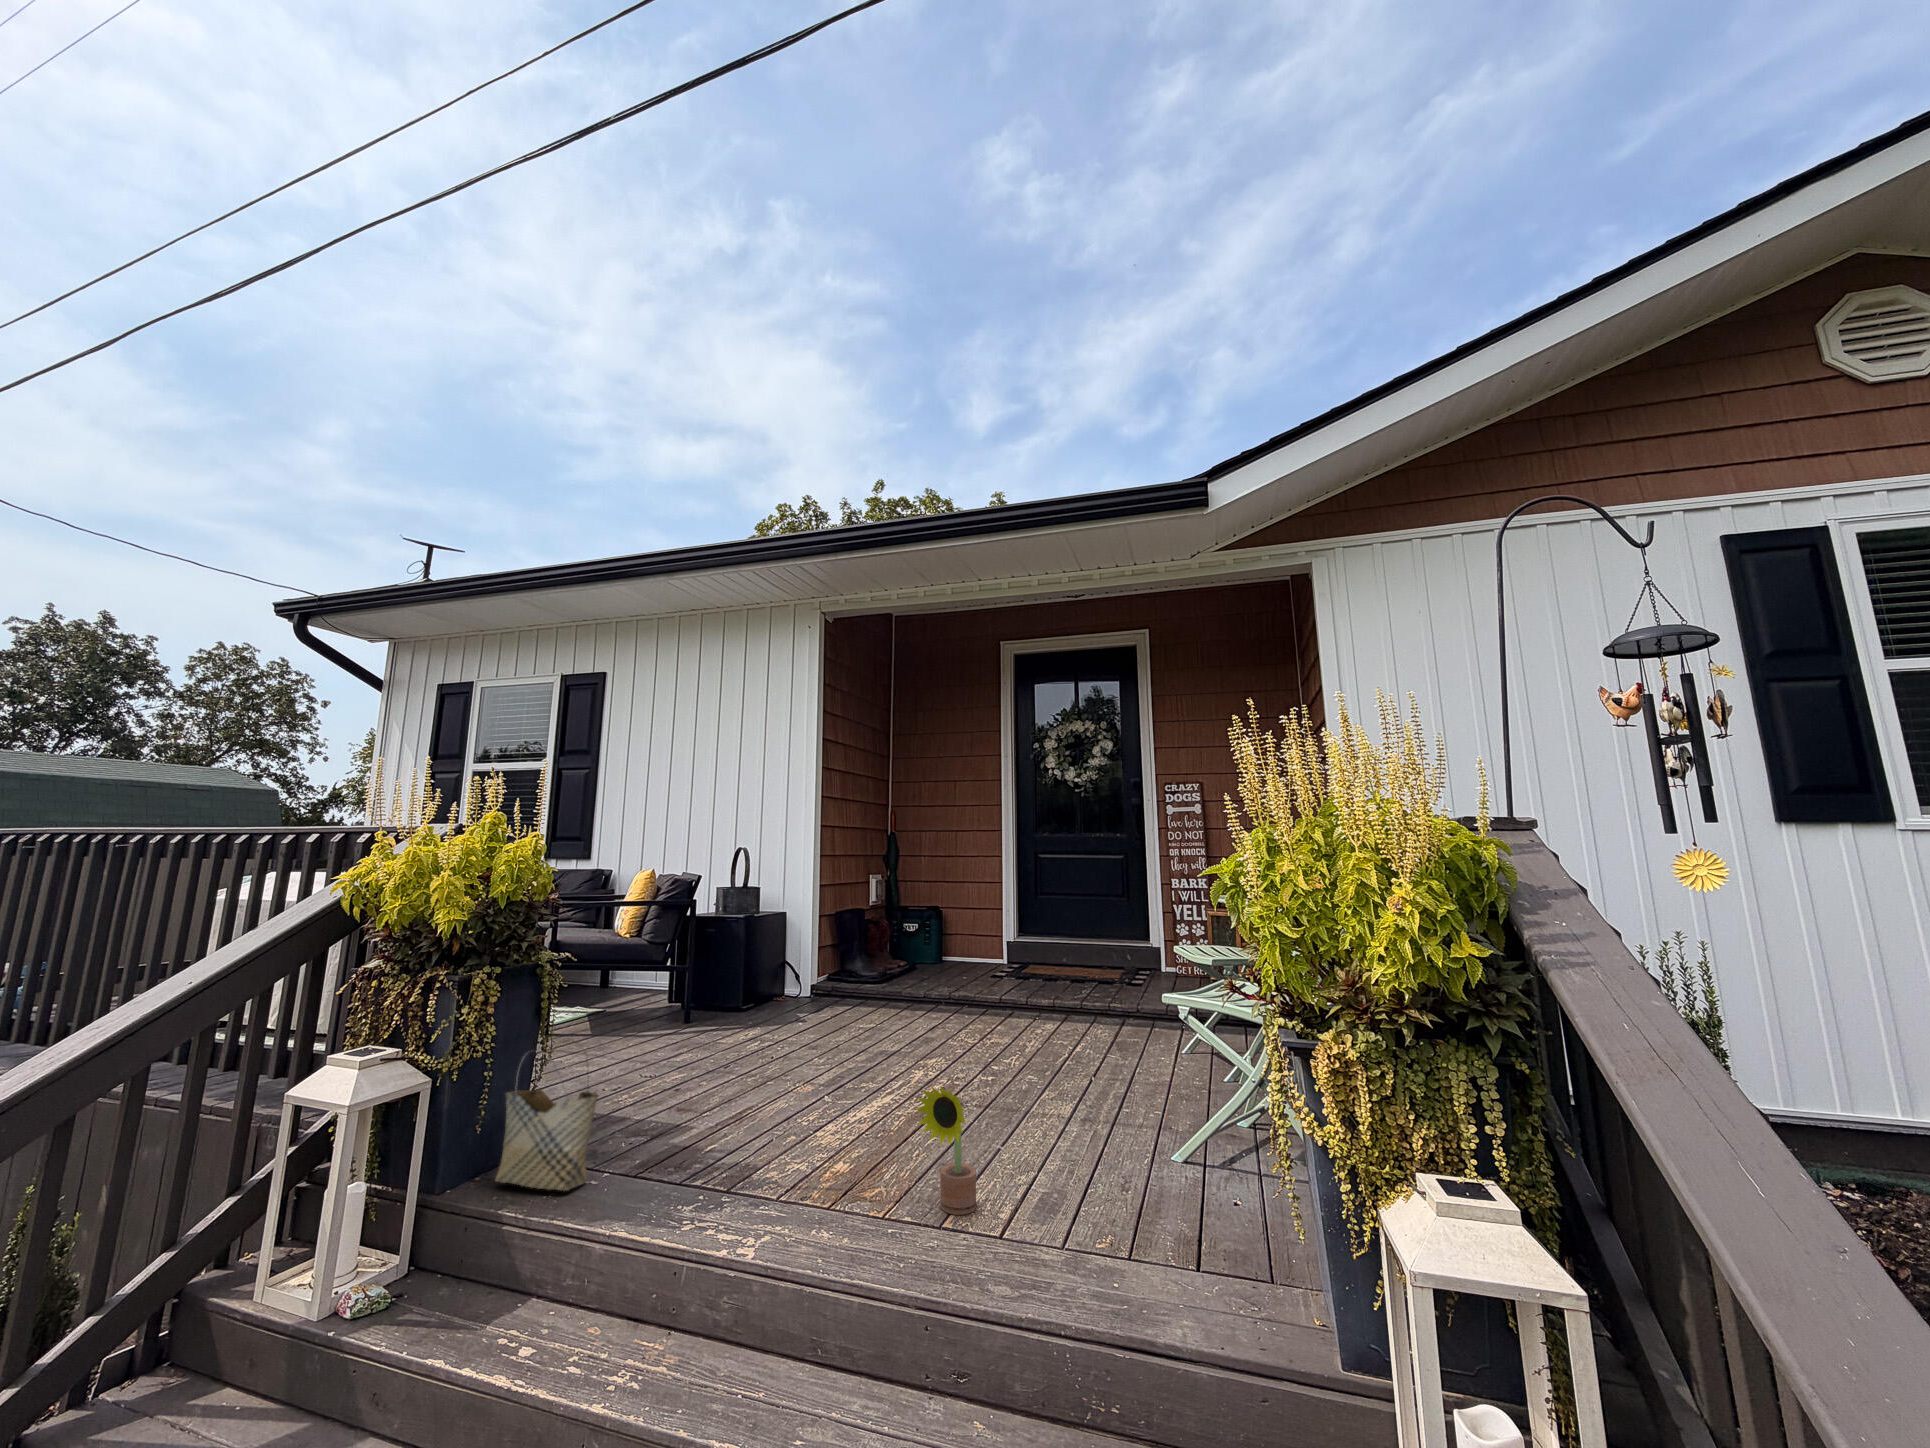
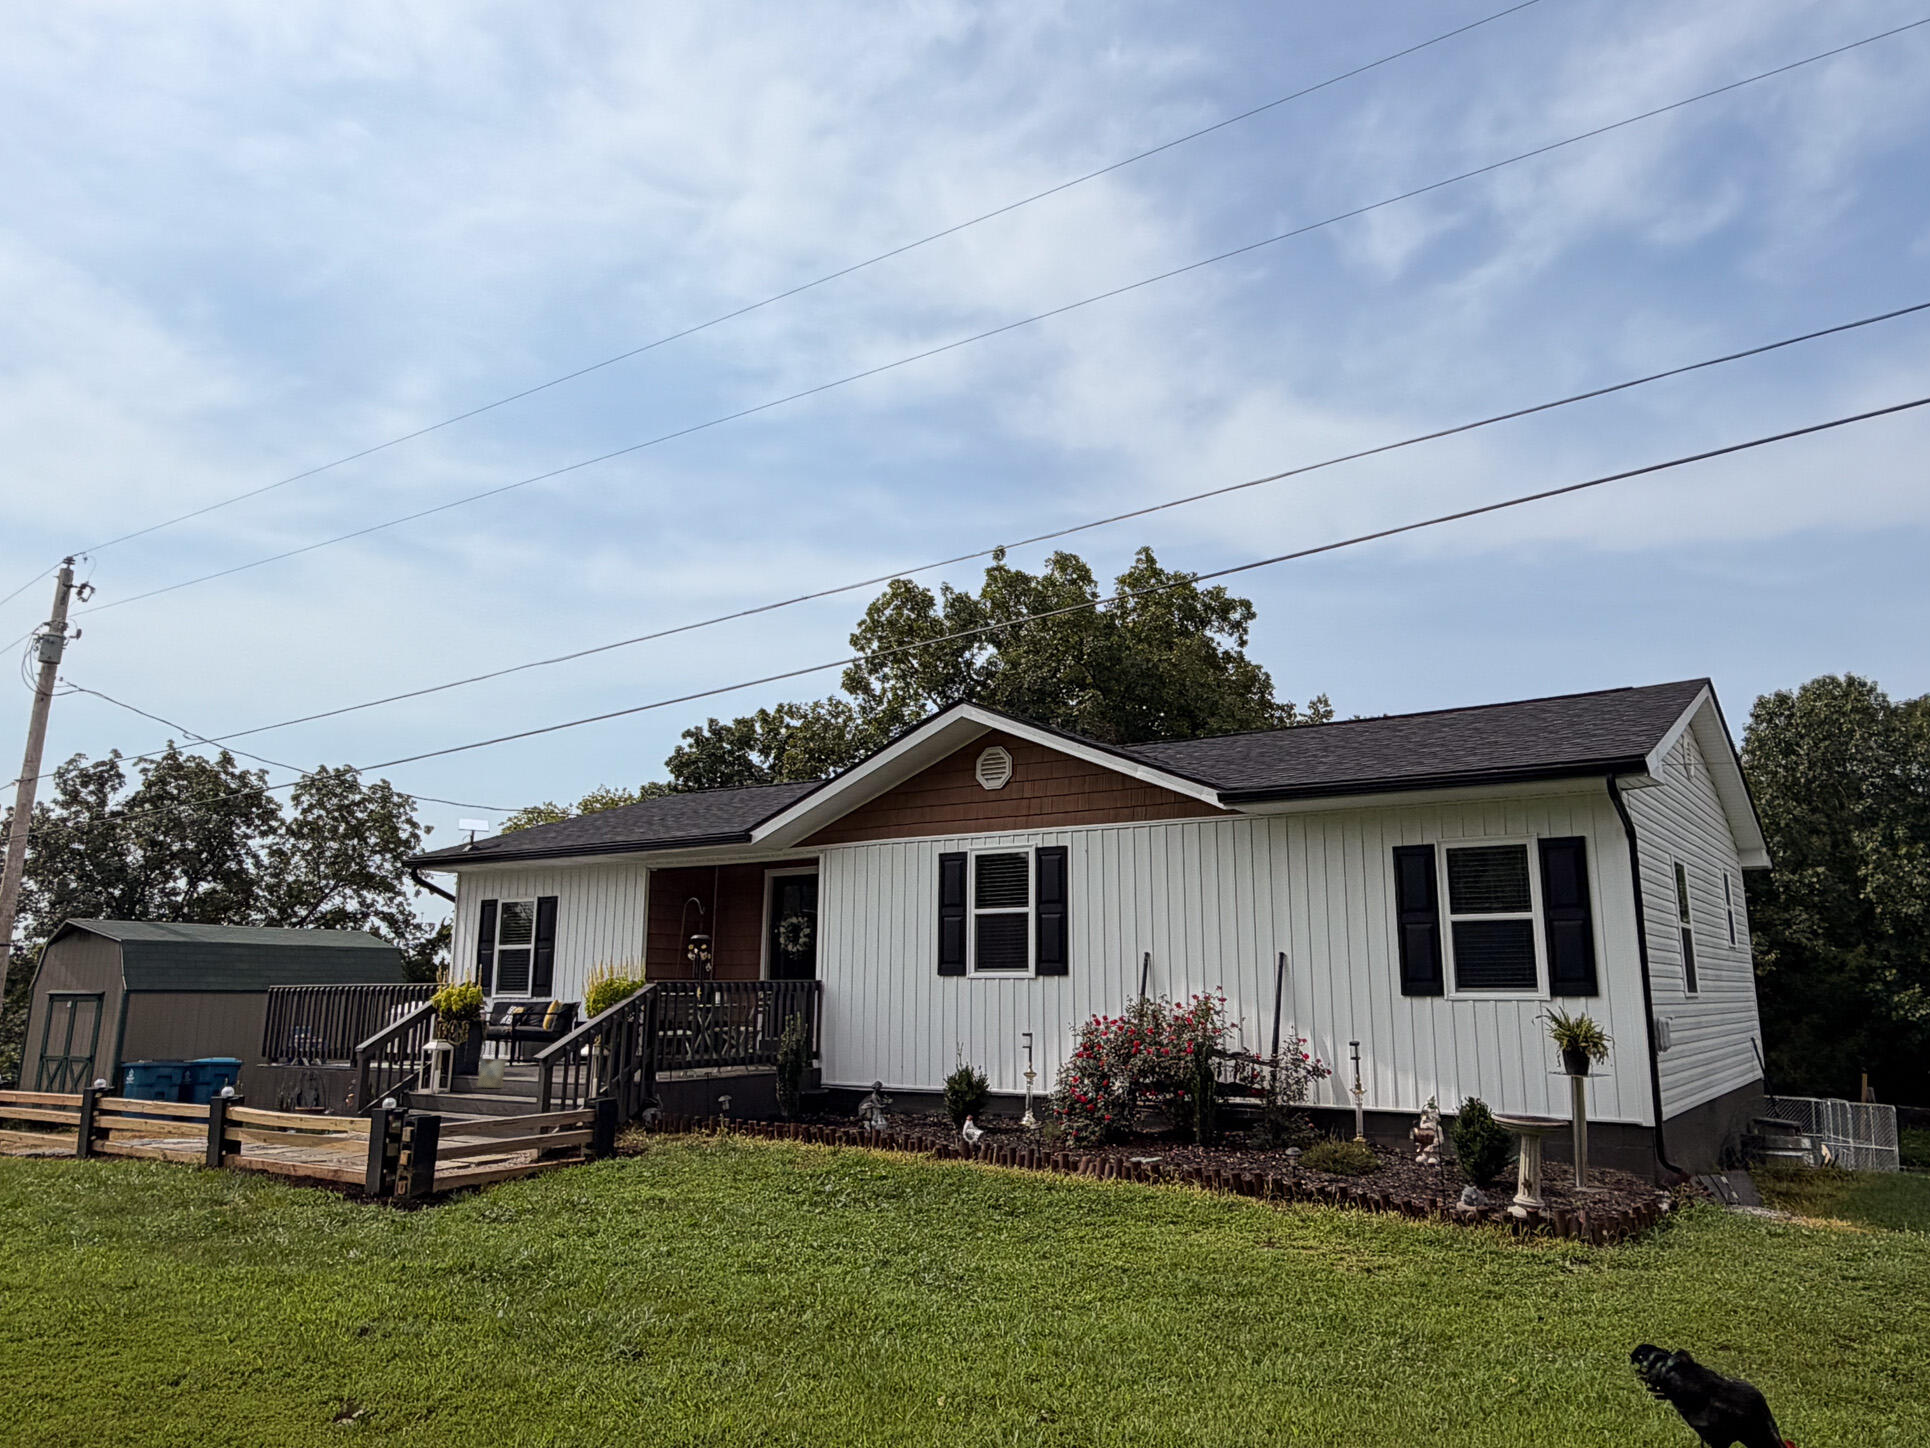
decorative plant: present [916,1086,976,1215] -> none [590,1050,610,1090]

